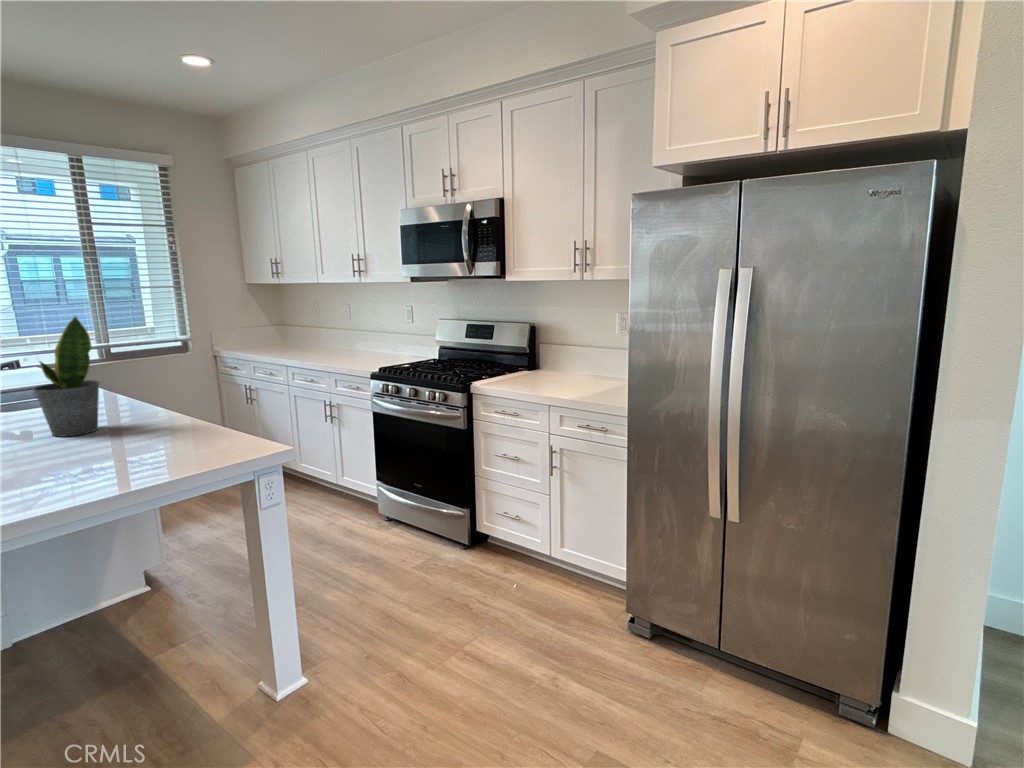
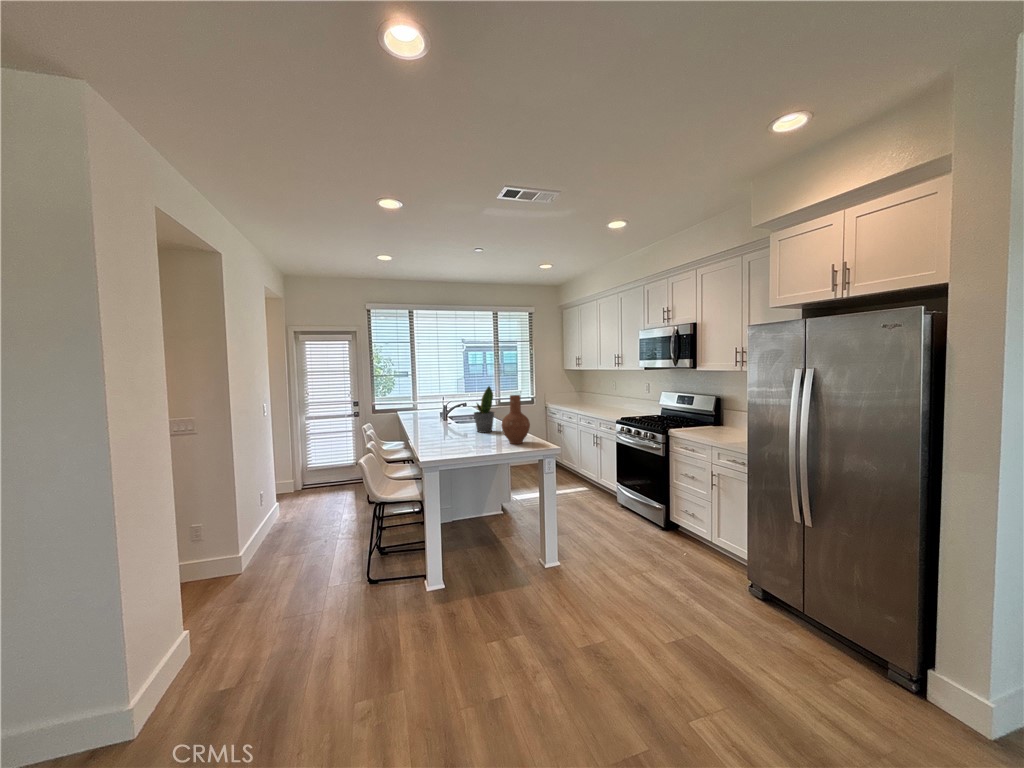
vase: none [127,337,210,460] -> present [501,395,530,444]

